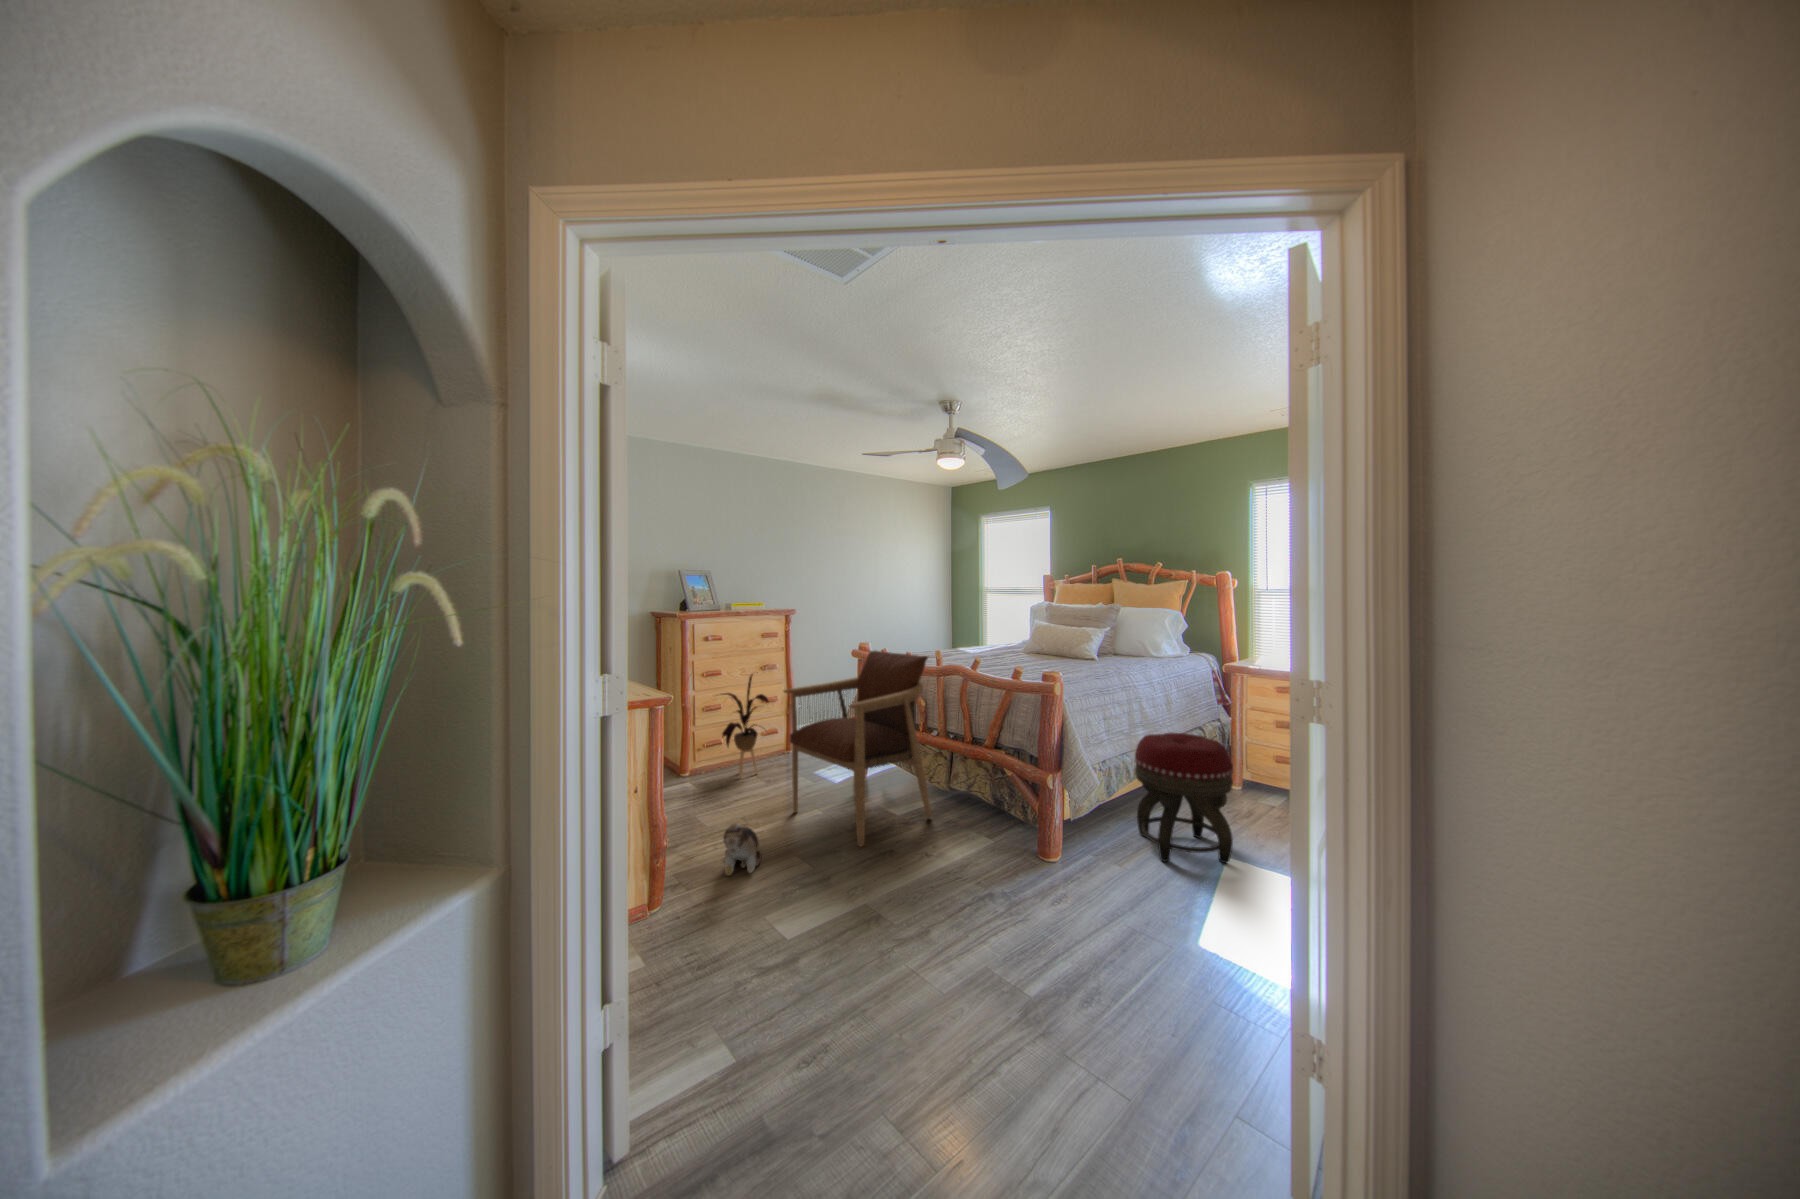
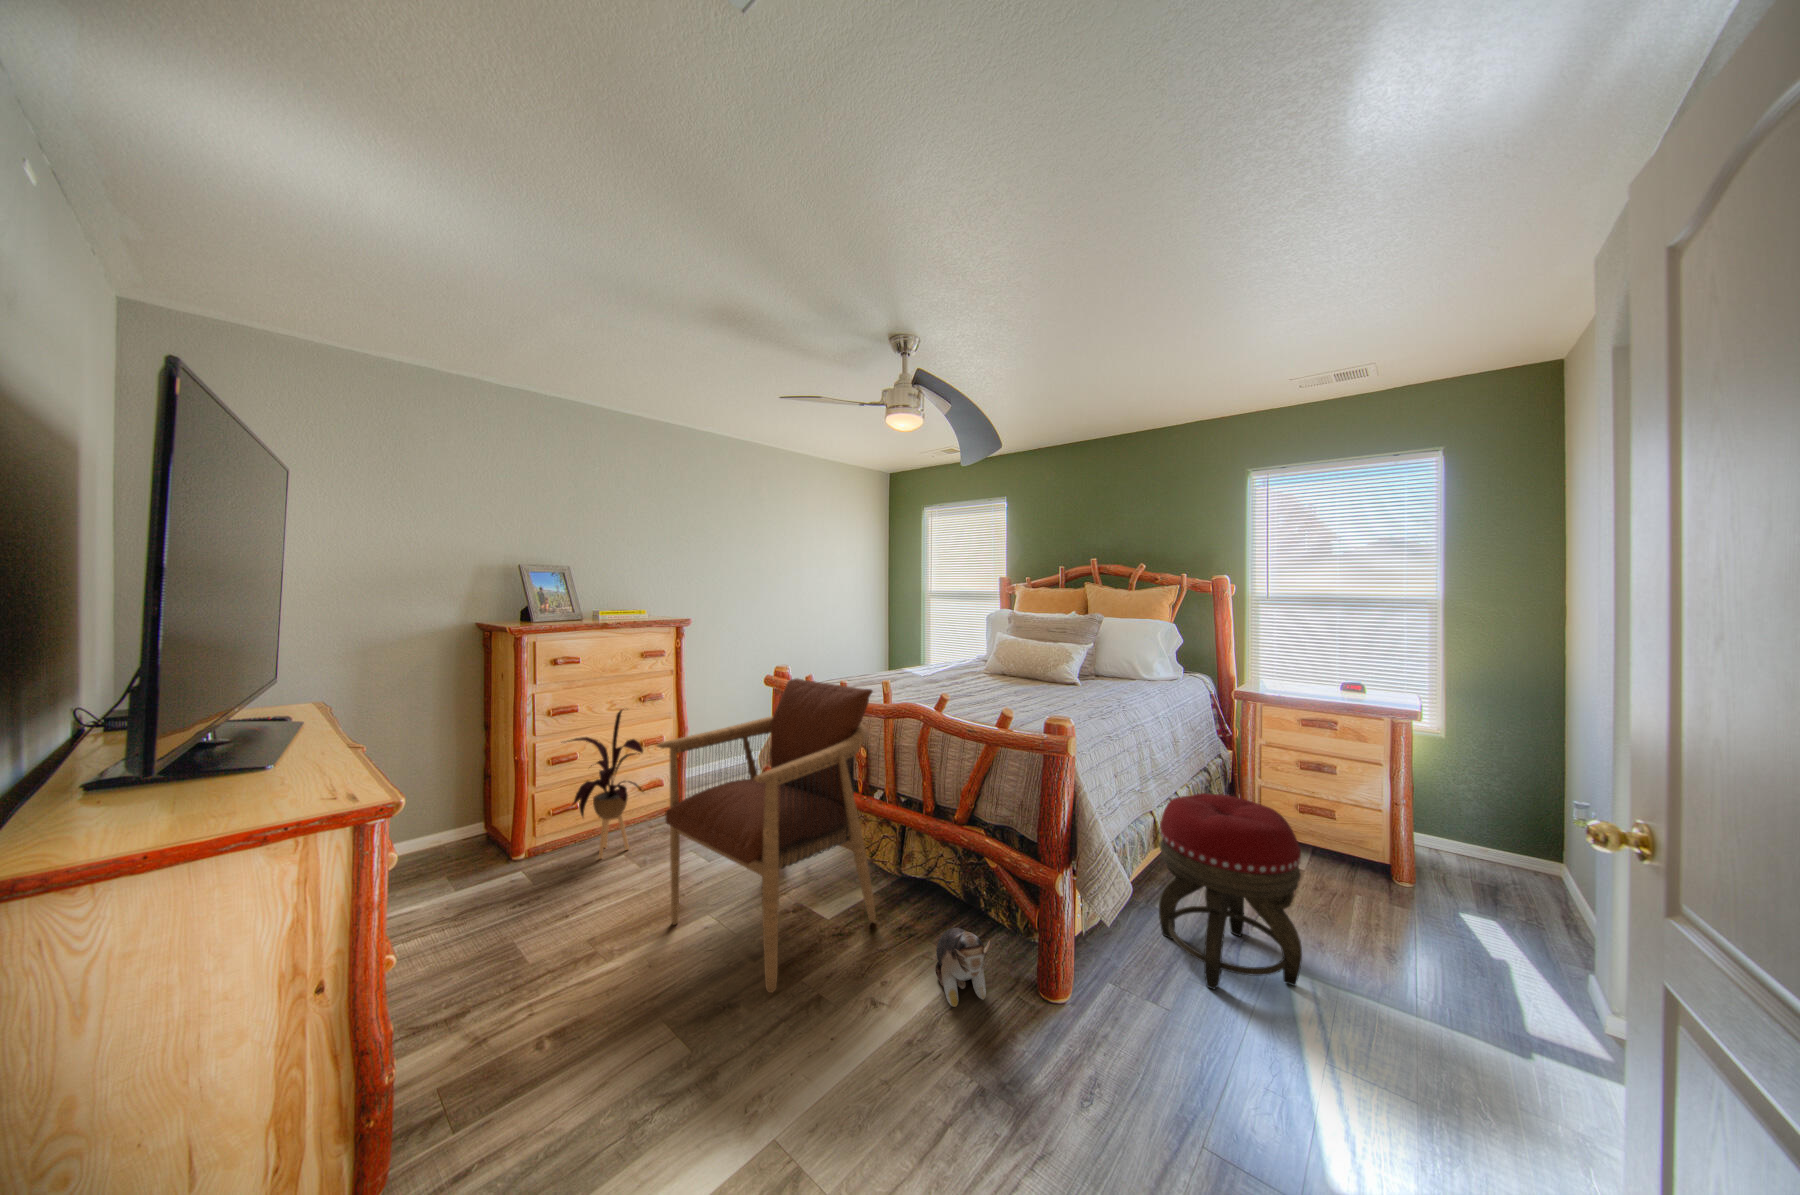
plush toy: present [719,824,762,876] -> present [935,928,990,1007]

